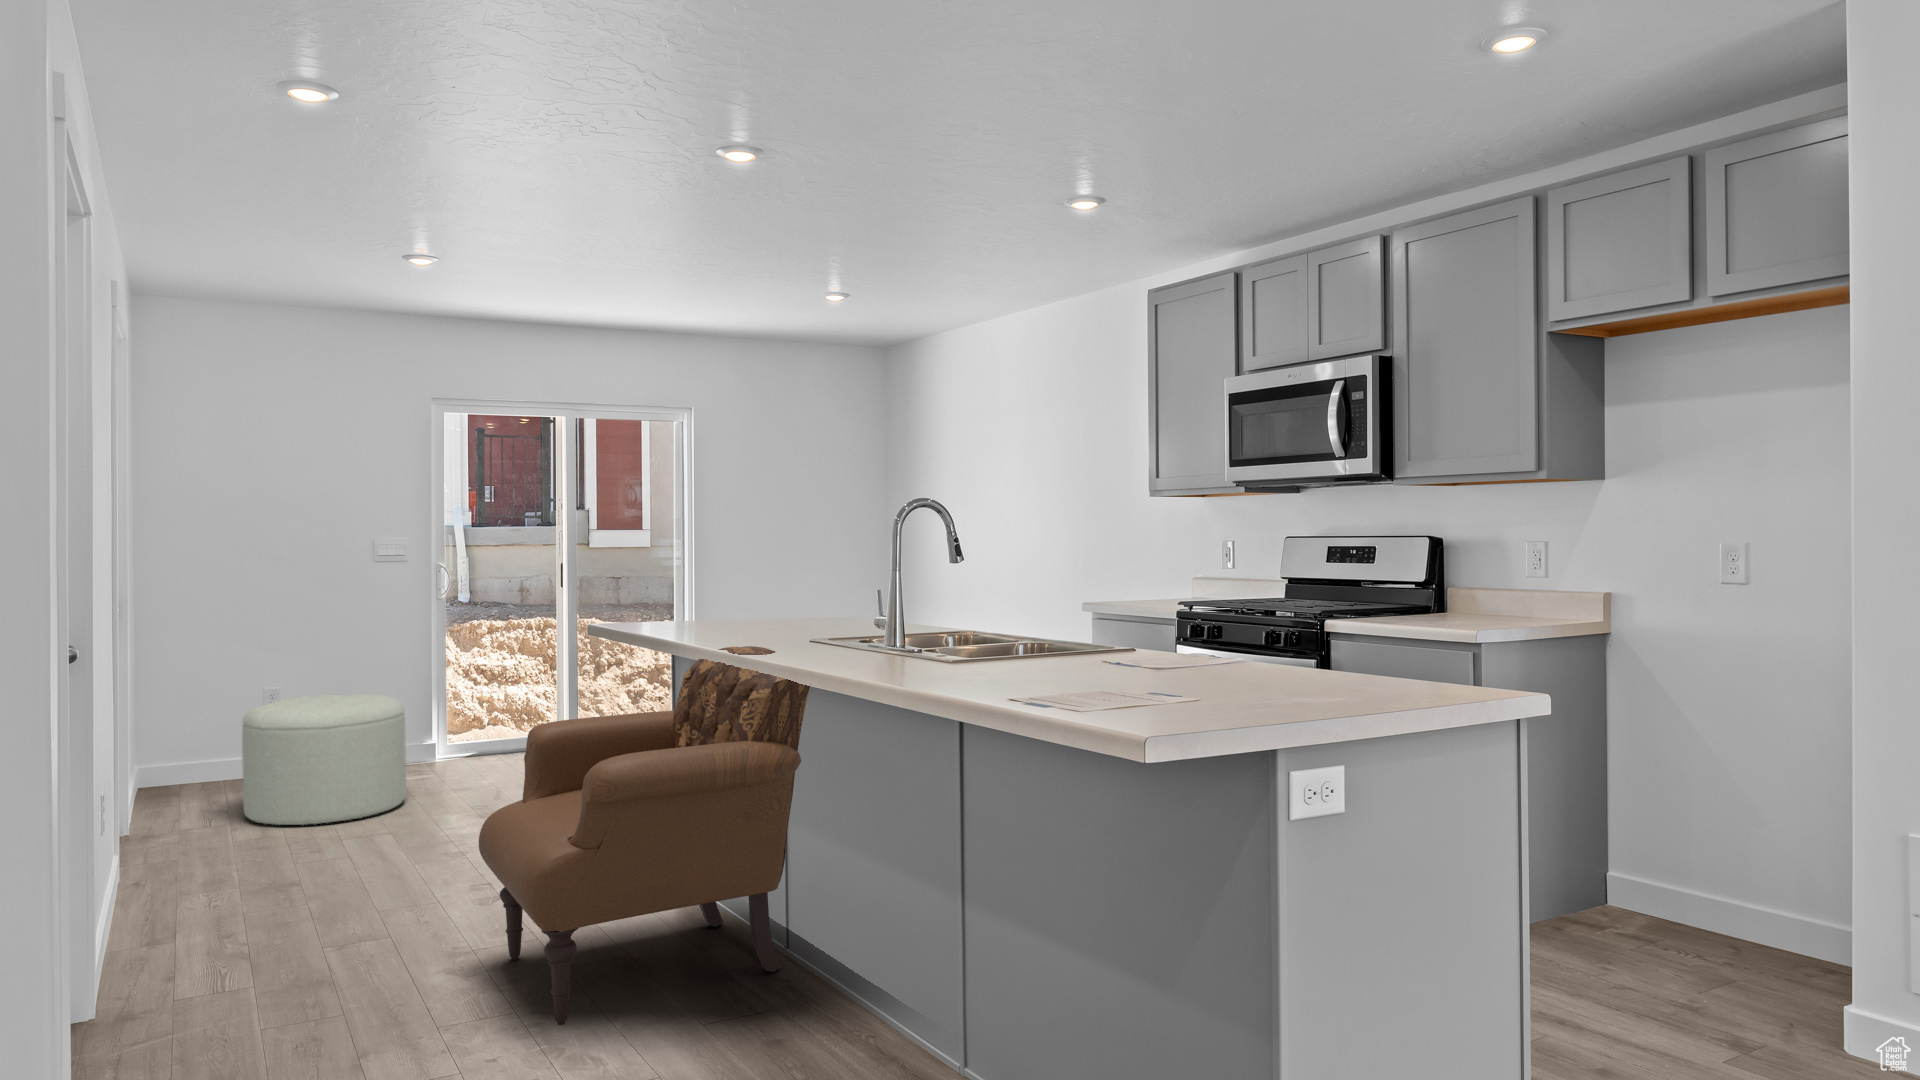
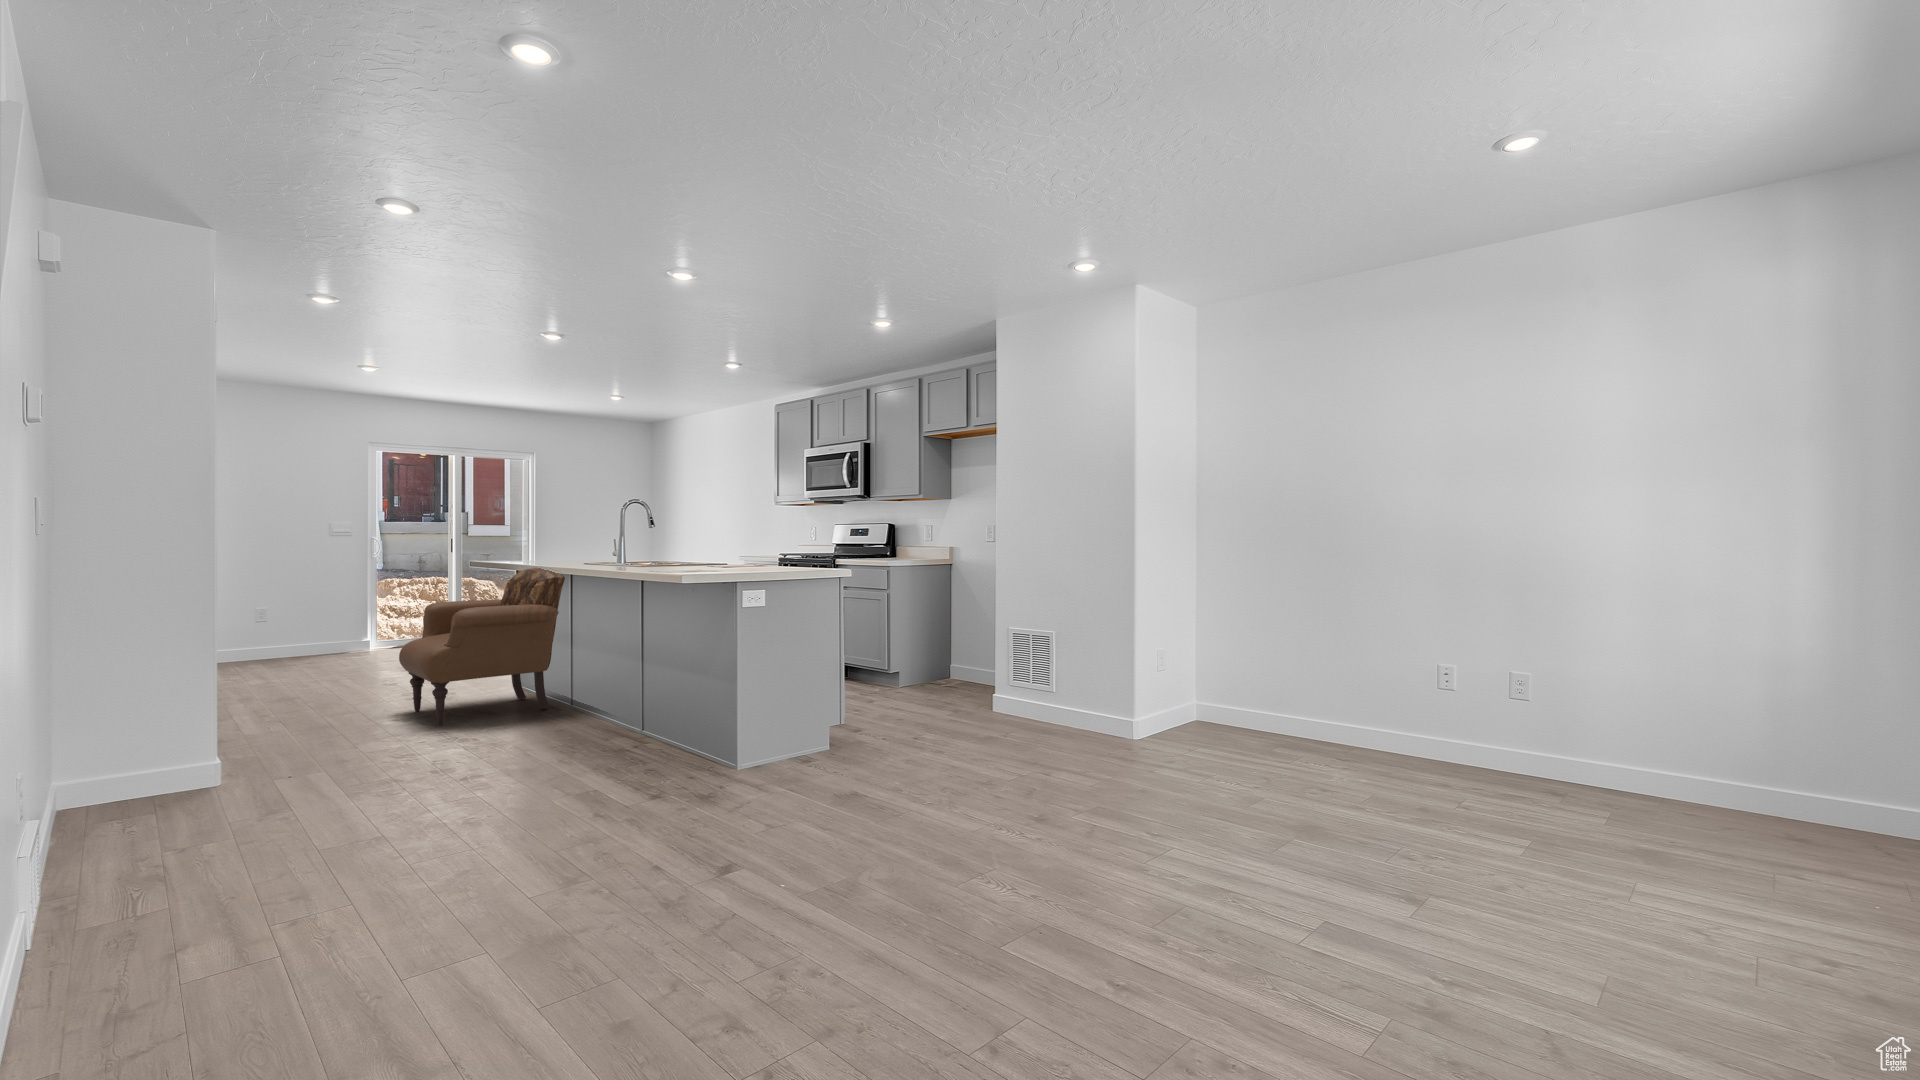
ottoman: present [242,694,406,825] -> none [249,612,350,680]

